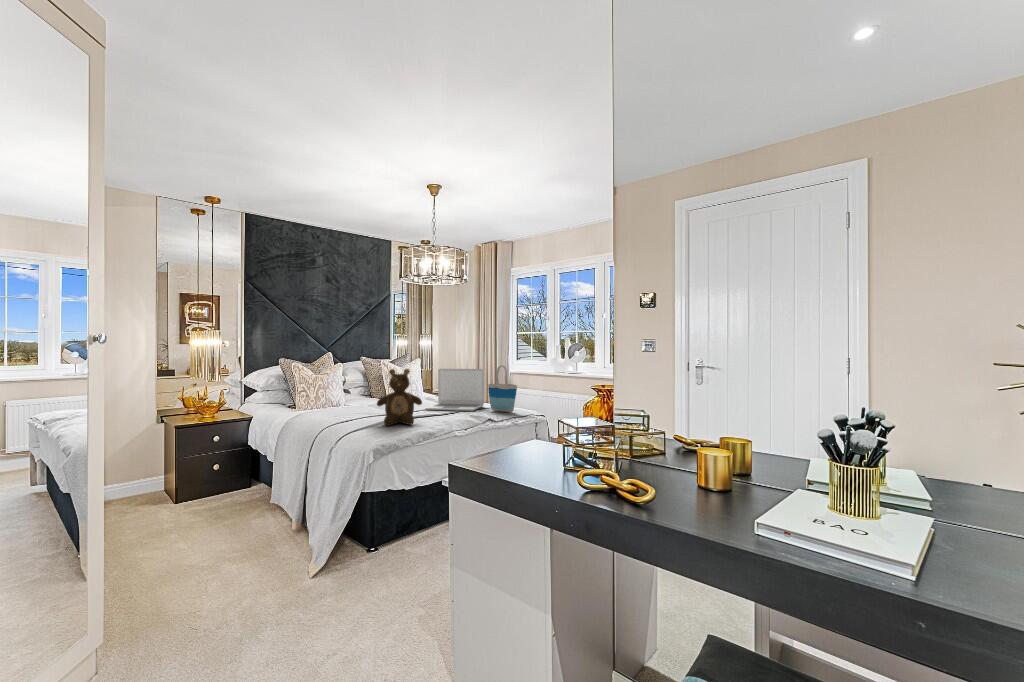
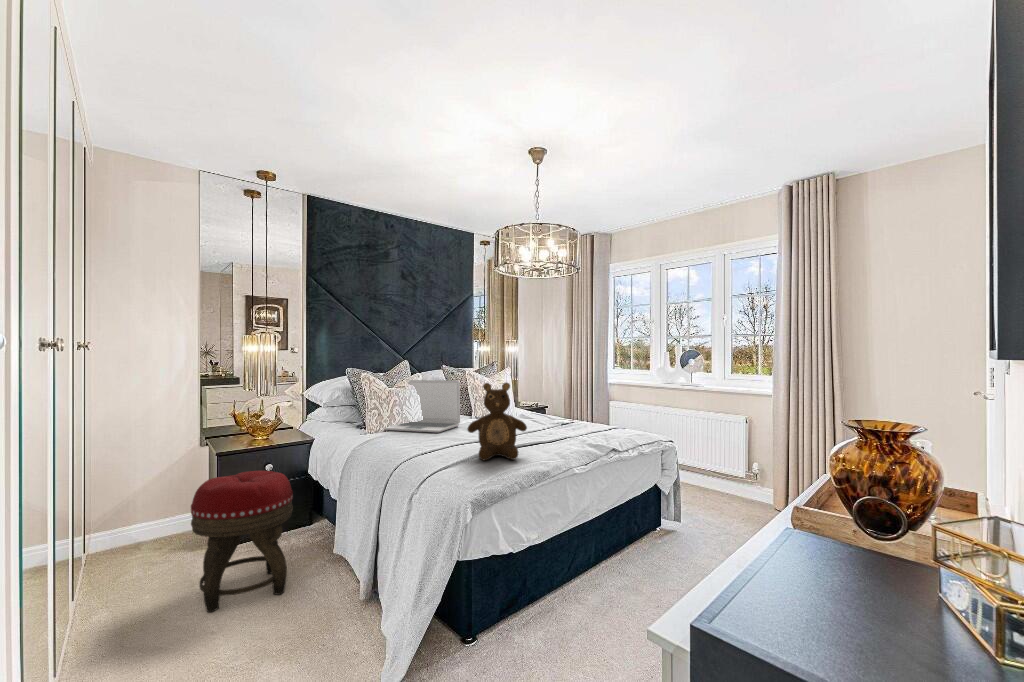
tote bag: present [488,365,517,412] -> none [607,377,649,439]
laptop: present [426,369,484,411] -> present [386,380,460,433]
footstool: none [151,439,236,545] -> present [191,471,293,612]

